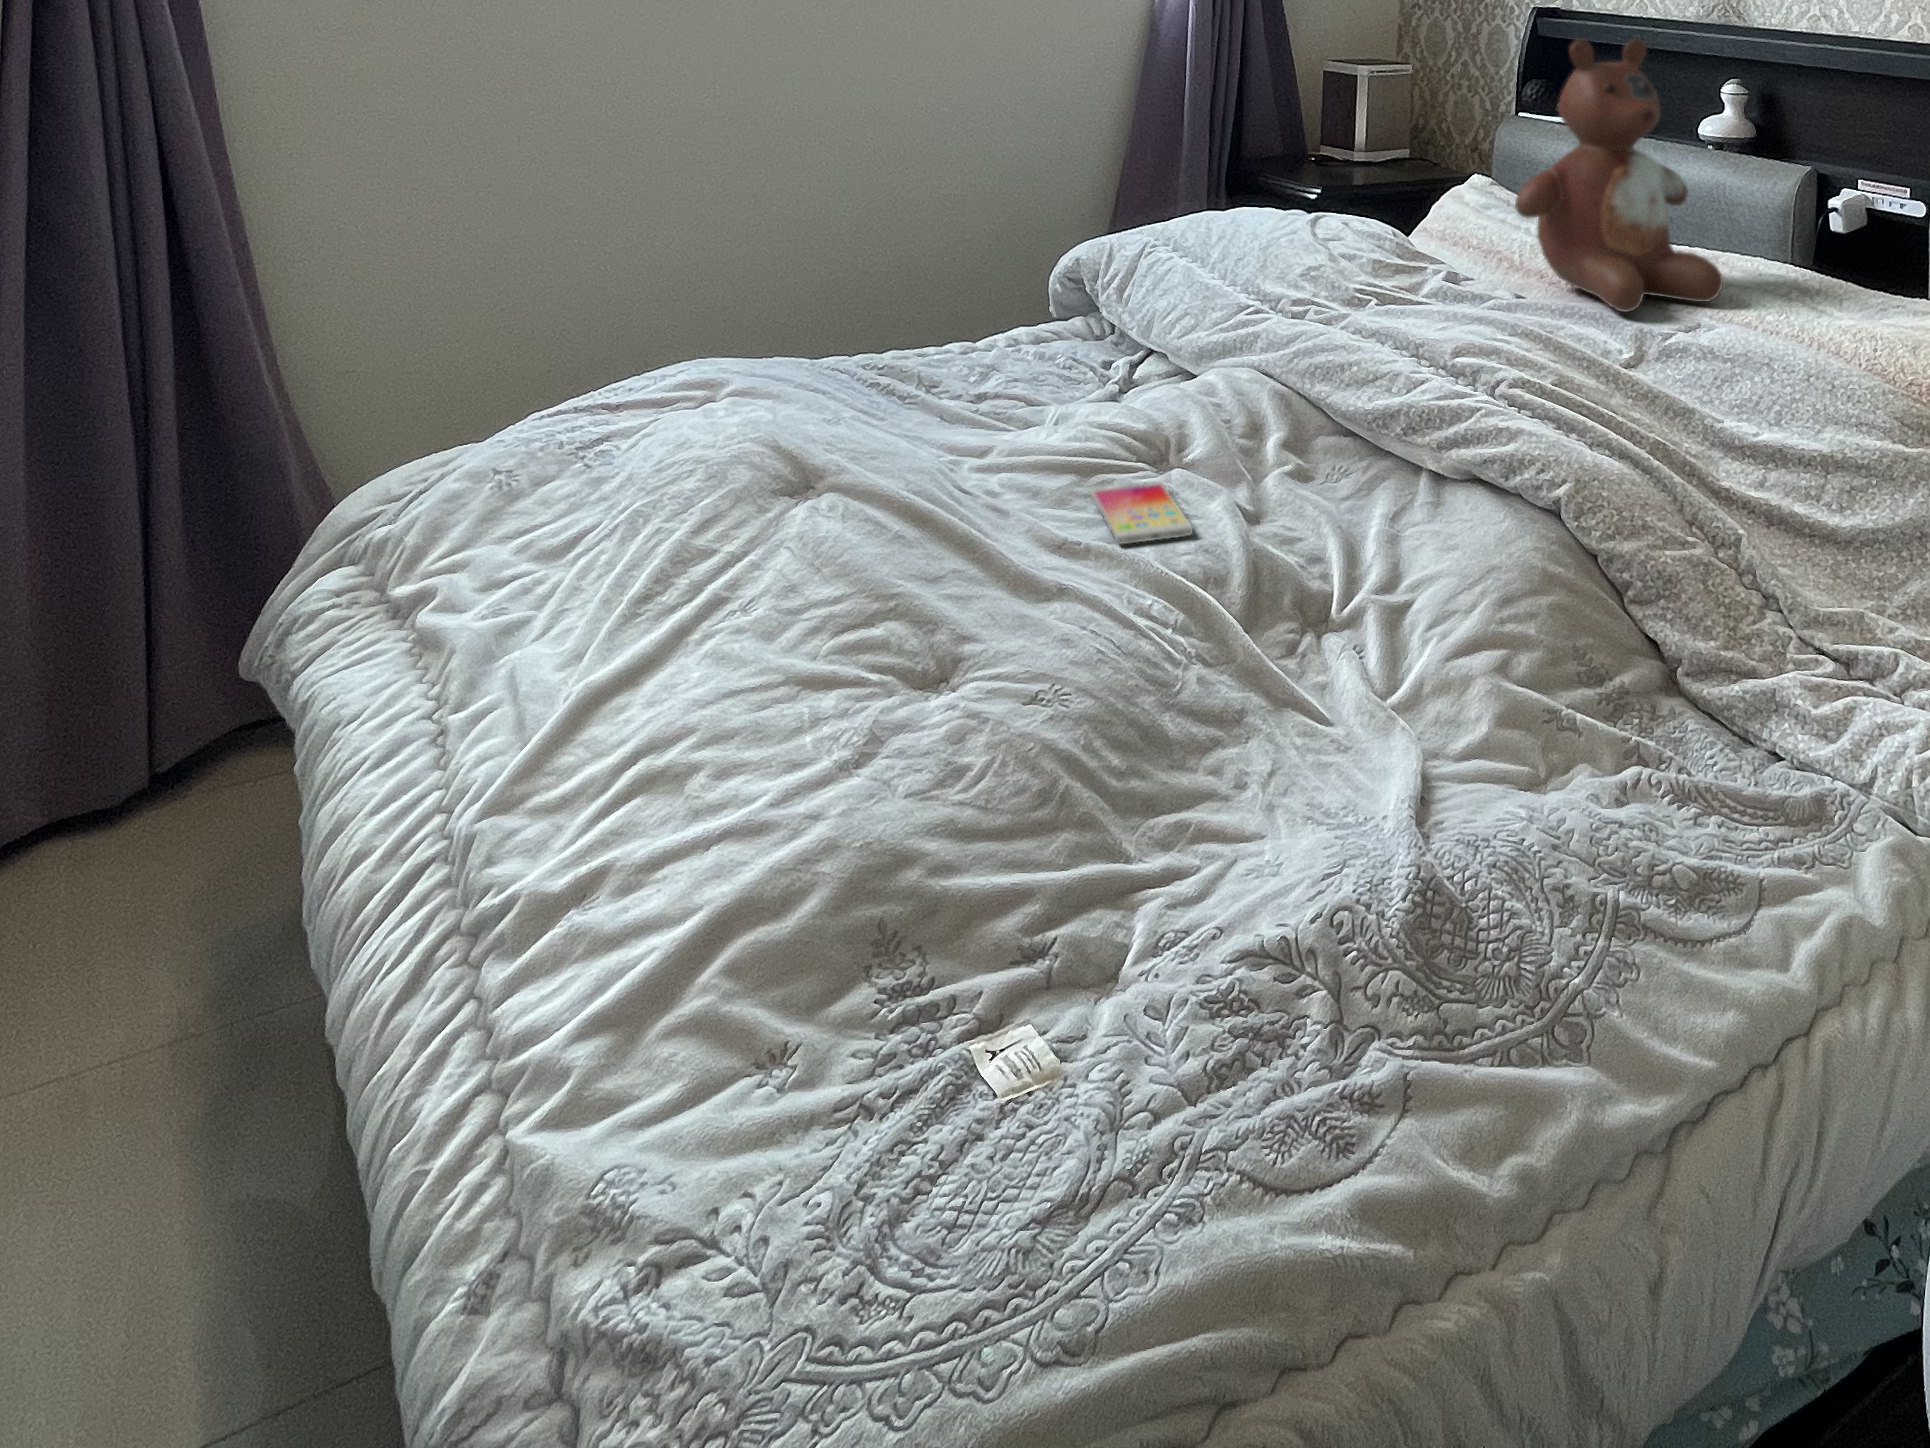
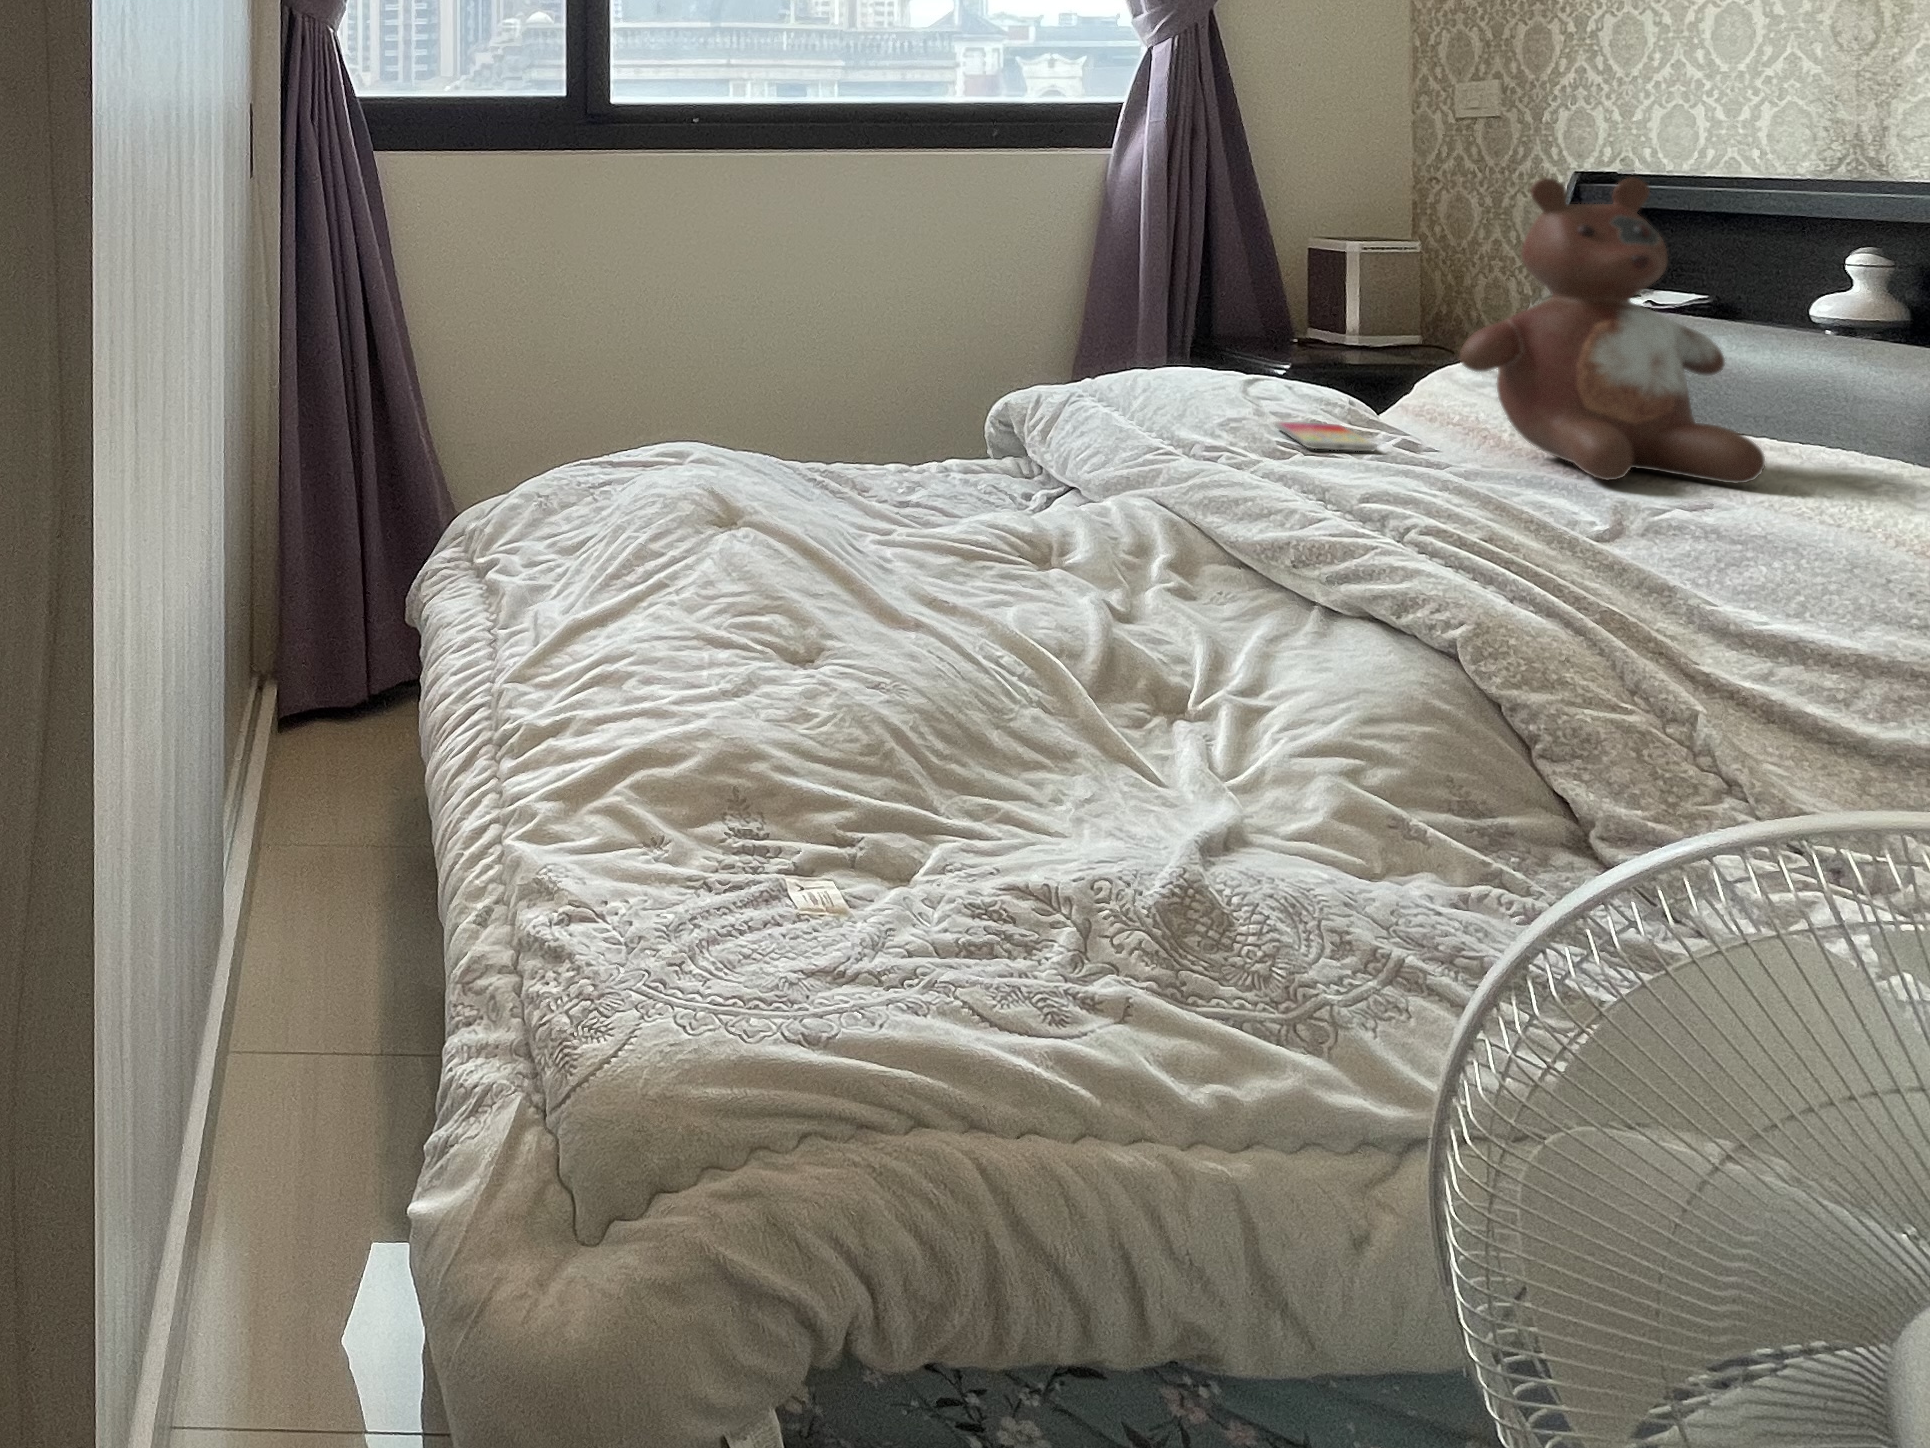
smartphone: present [1090,482,1193,544] -> present [1273,421,1376,451]

